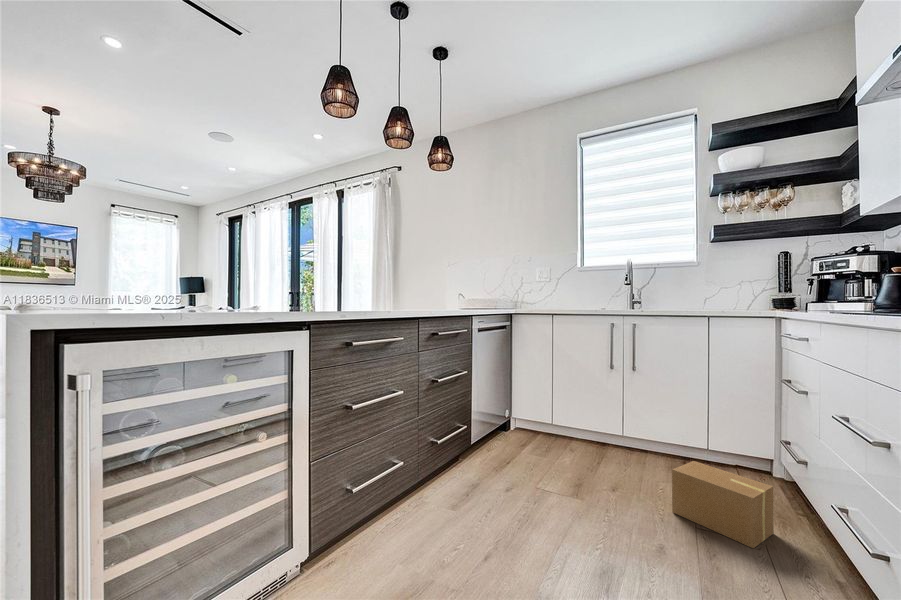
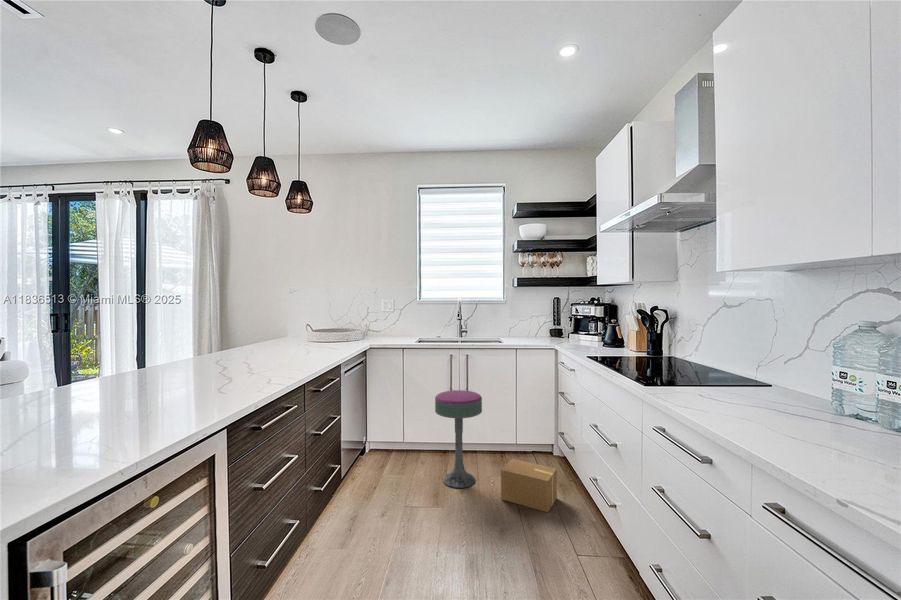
bar stool: none [581,362,647,487] -> present [435,390,482,488]

